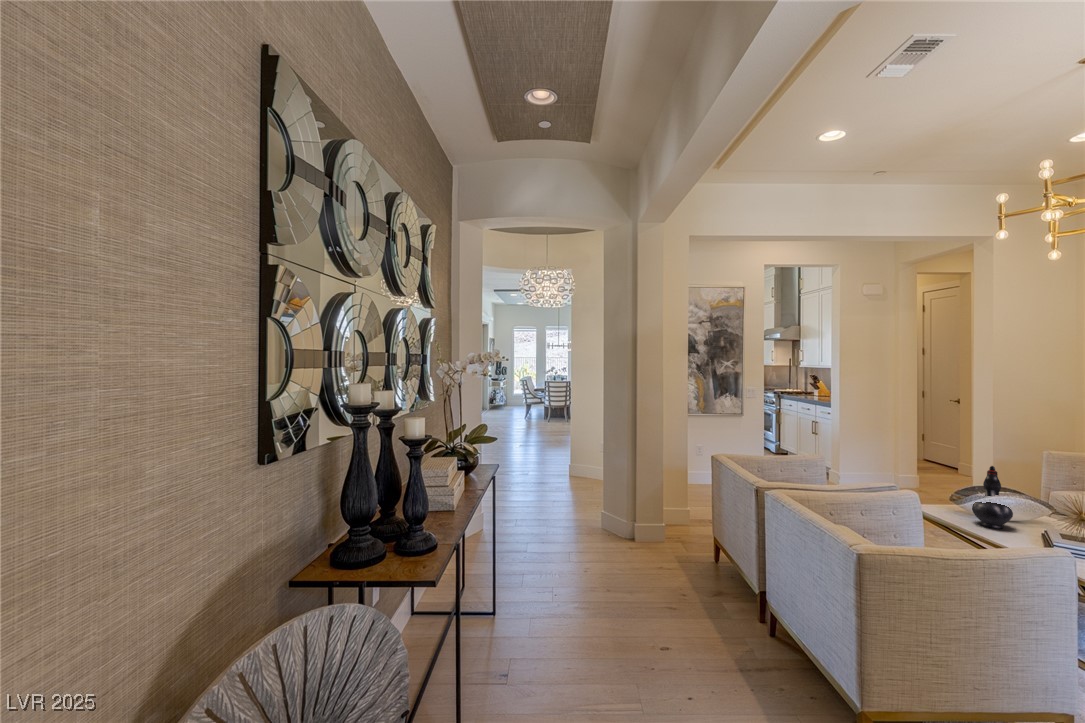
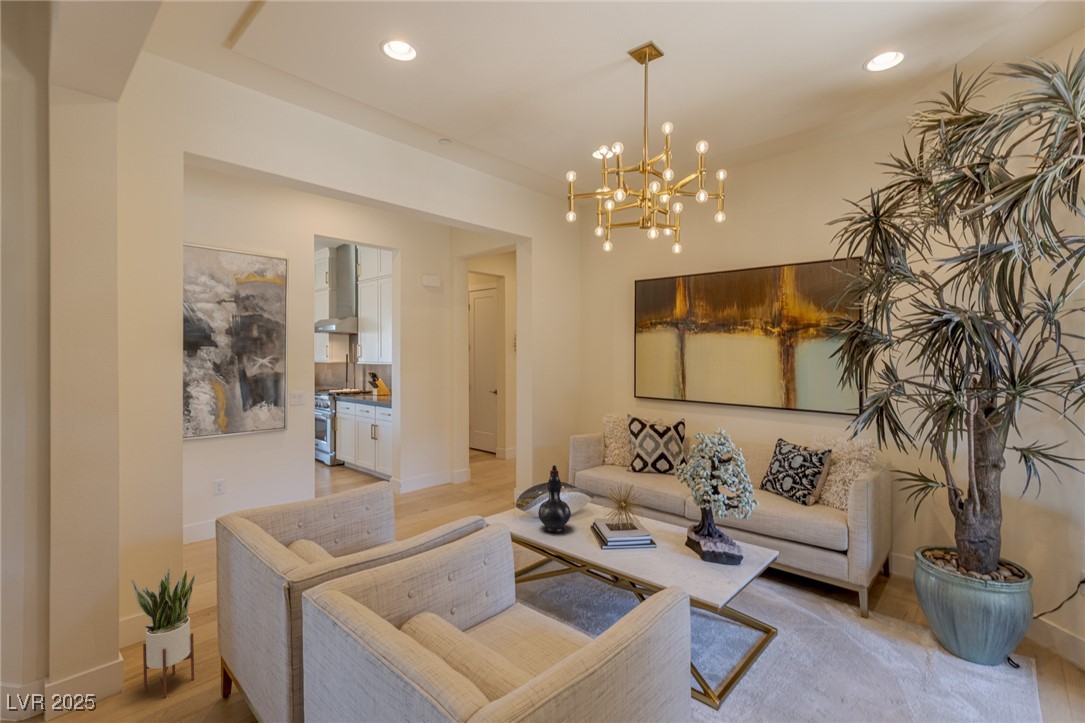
potted plant: none [671,479,699,550] -> present [131,568,195,698]

